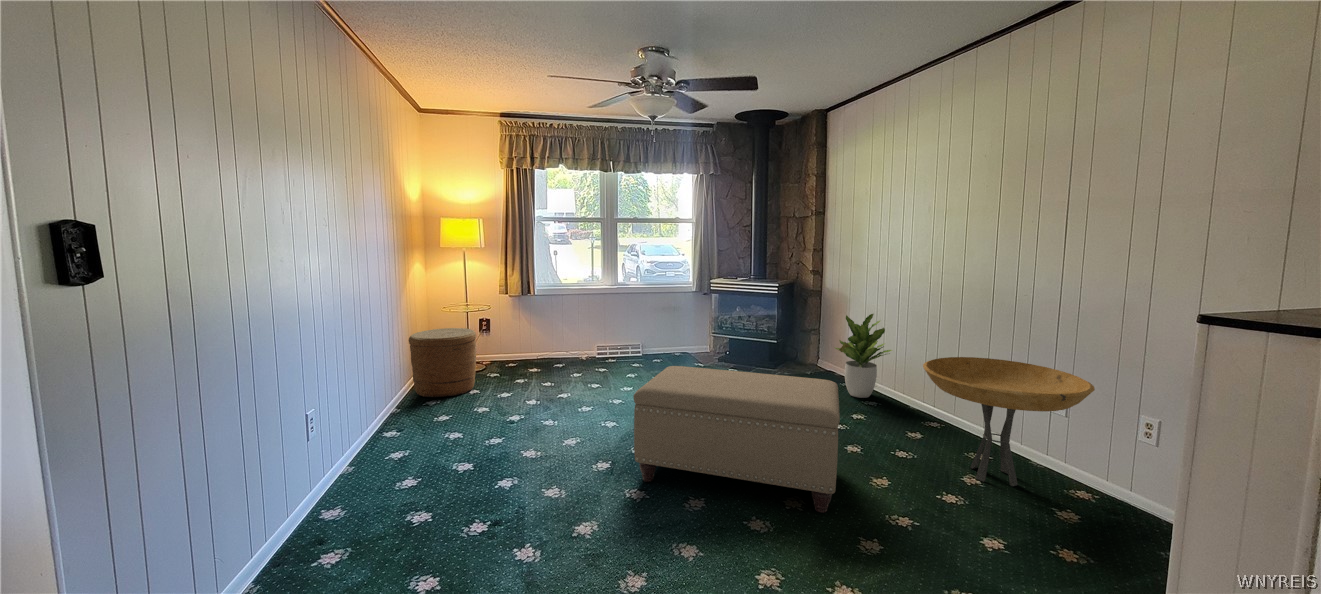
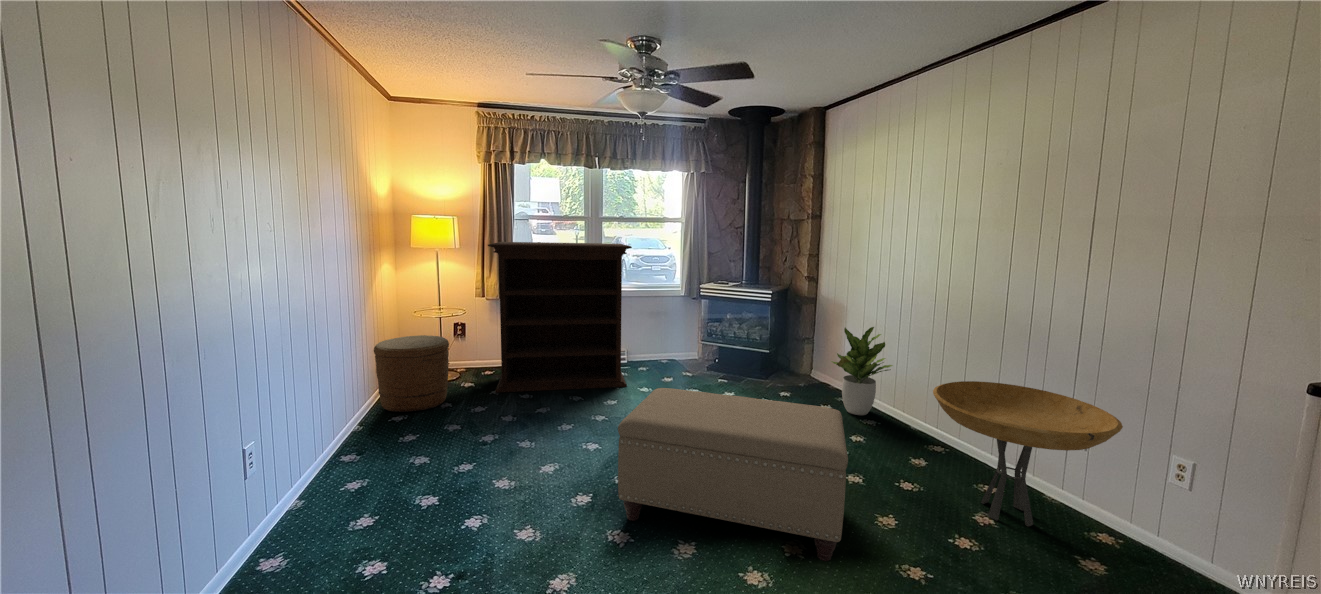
bookshelf: none [511,241,644,381] -> present [488,242,632,393]

